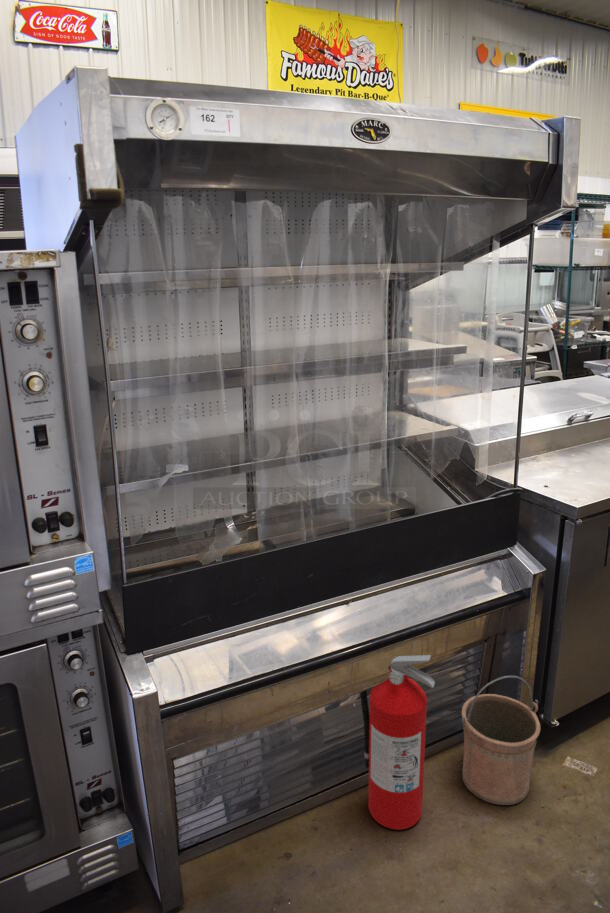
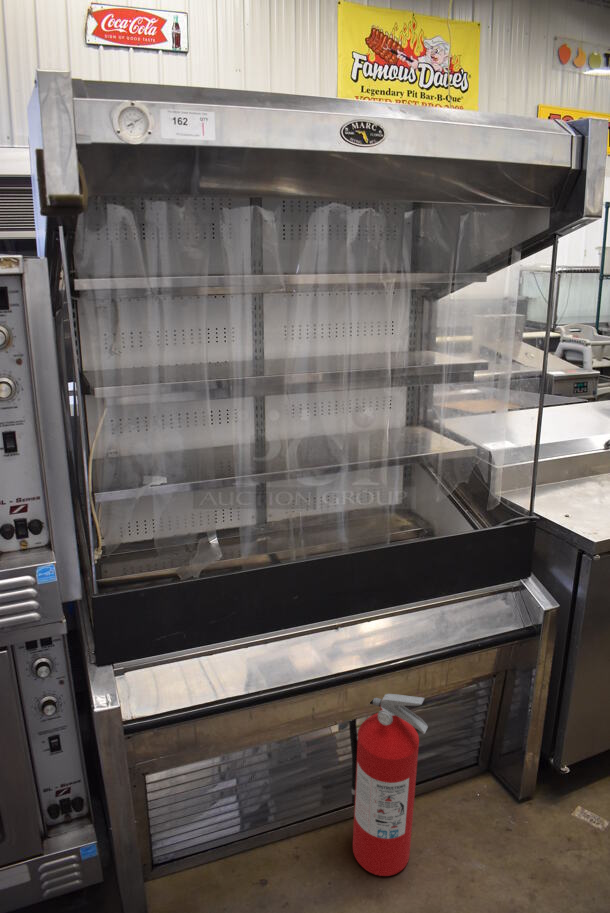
bucket: present [462,676,540,805] -> none [459,726,549,865]

